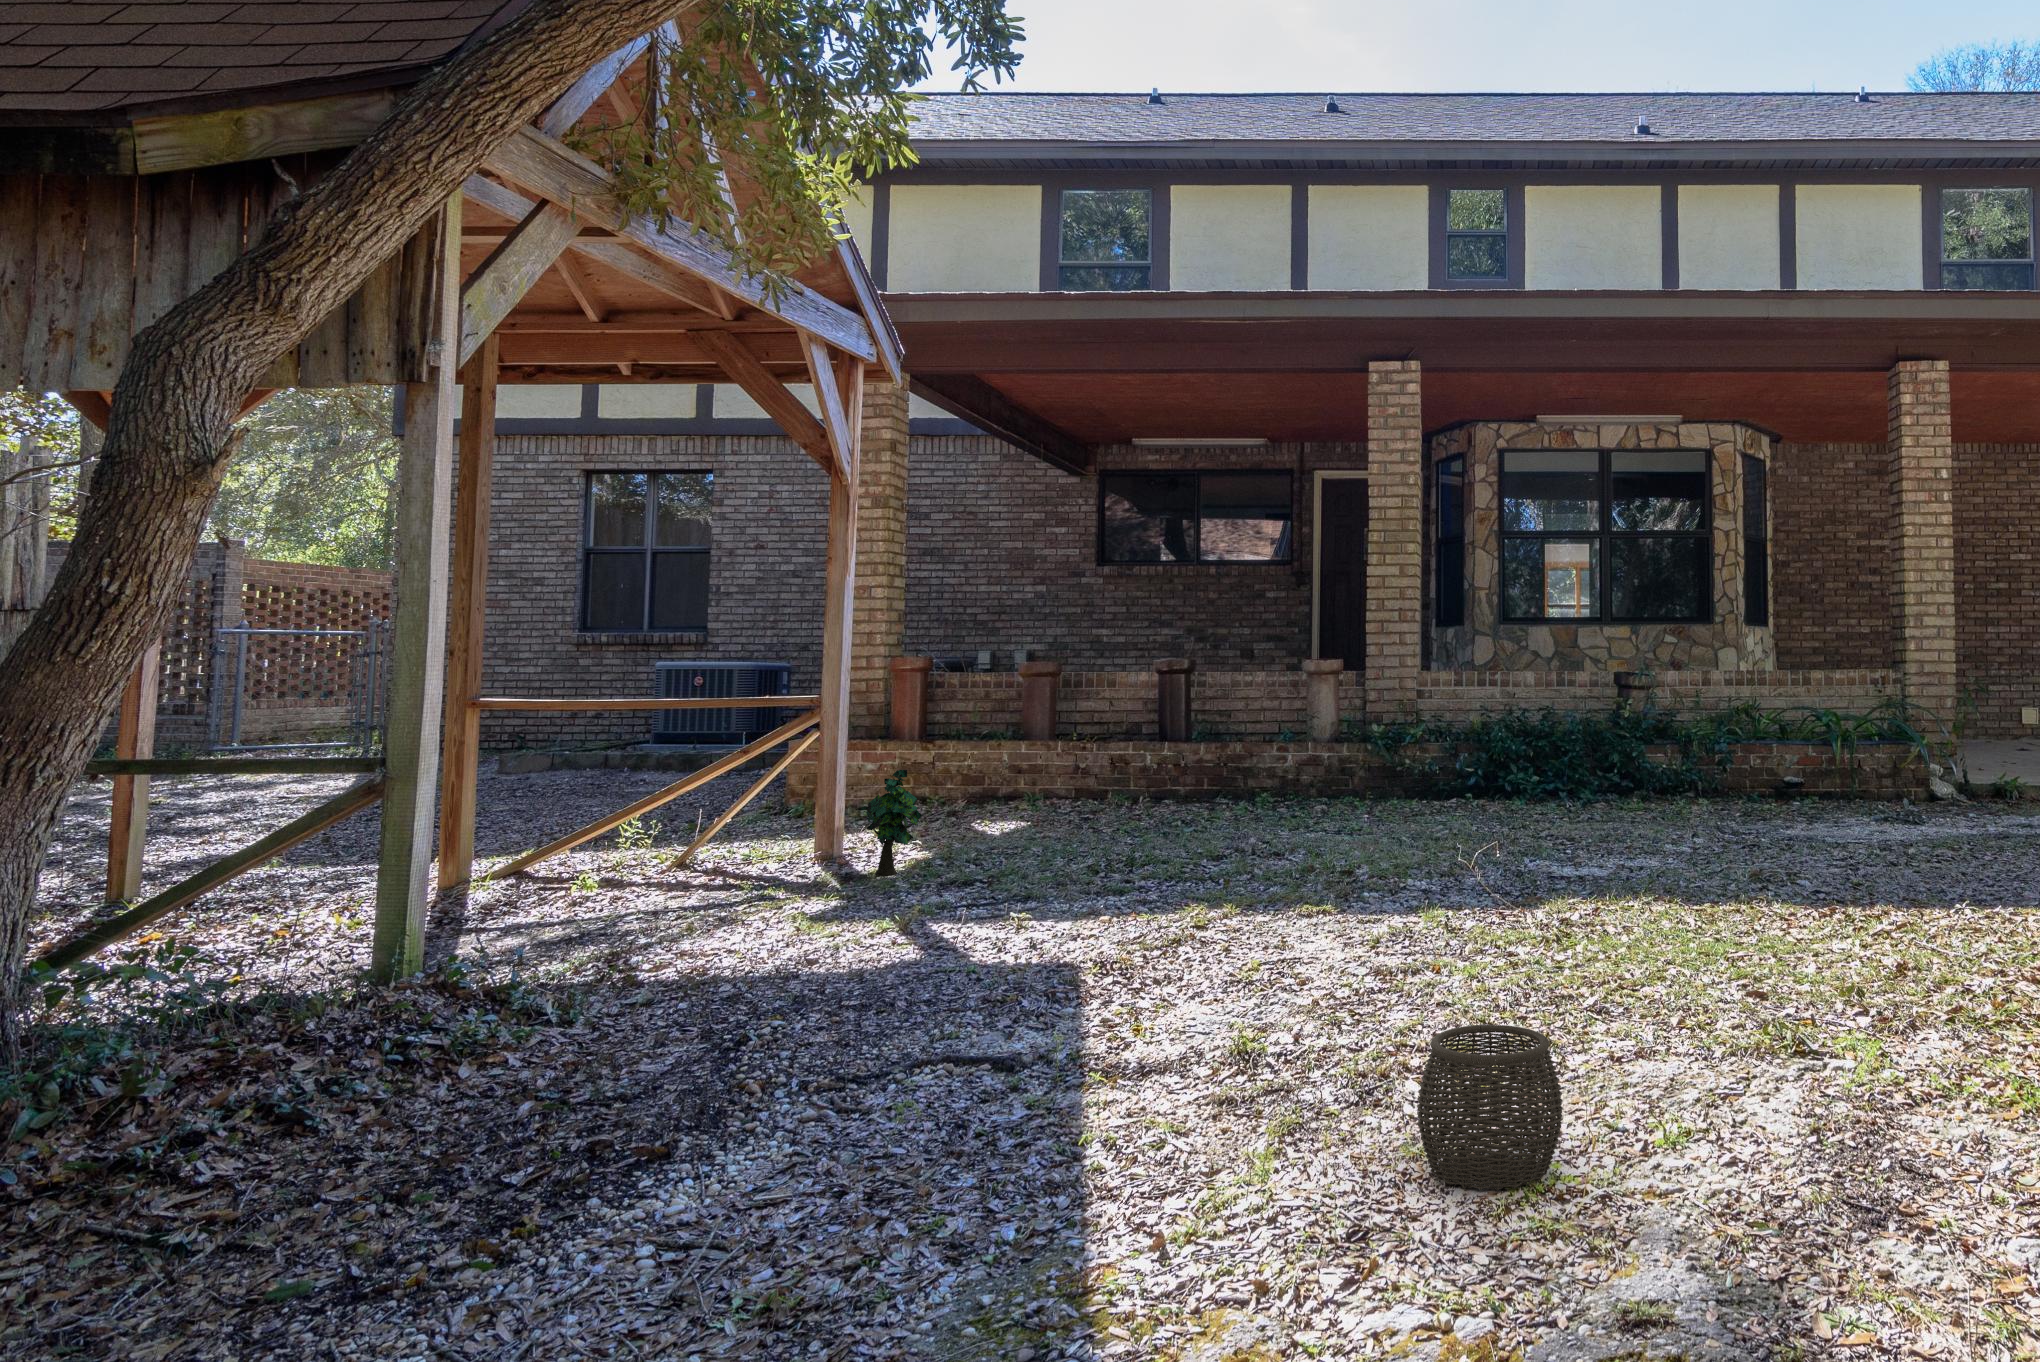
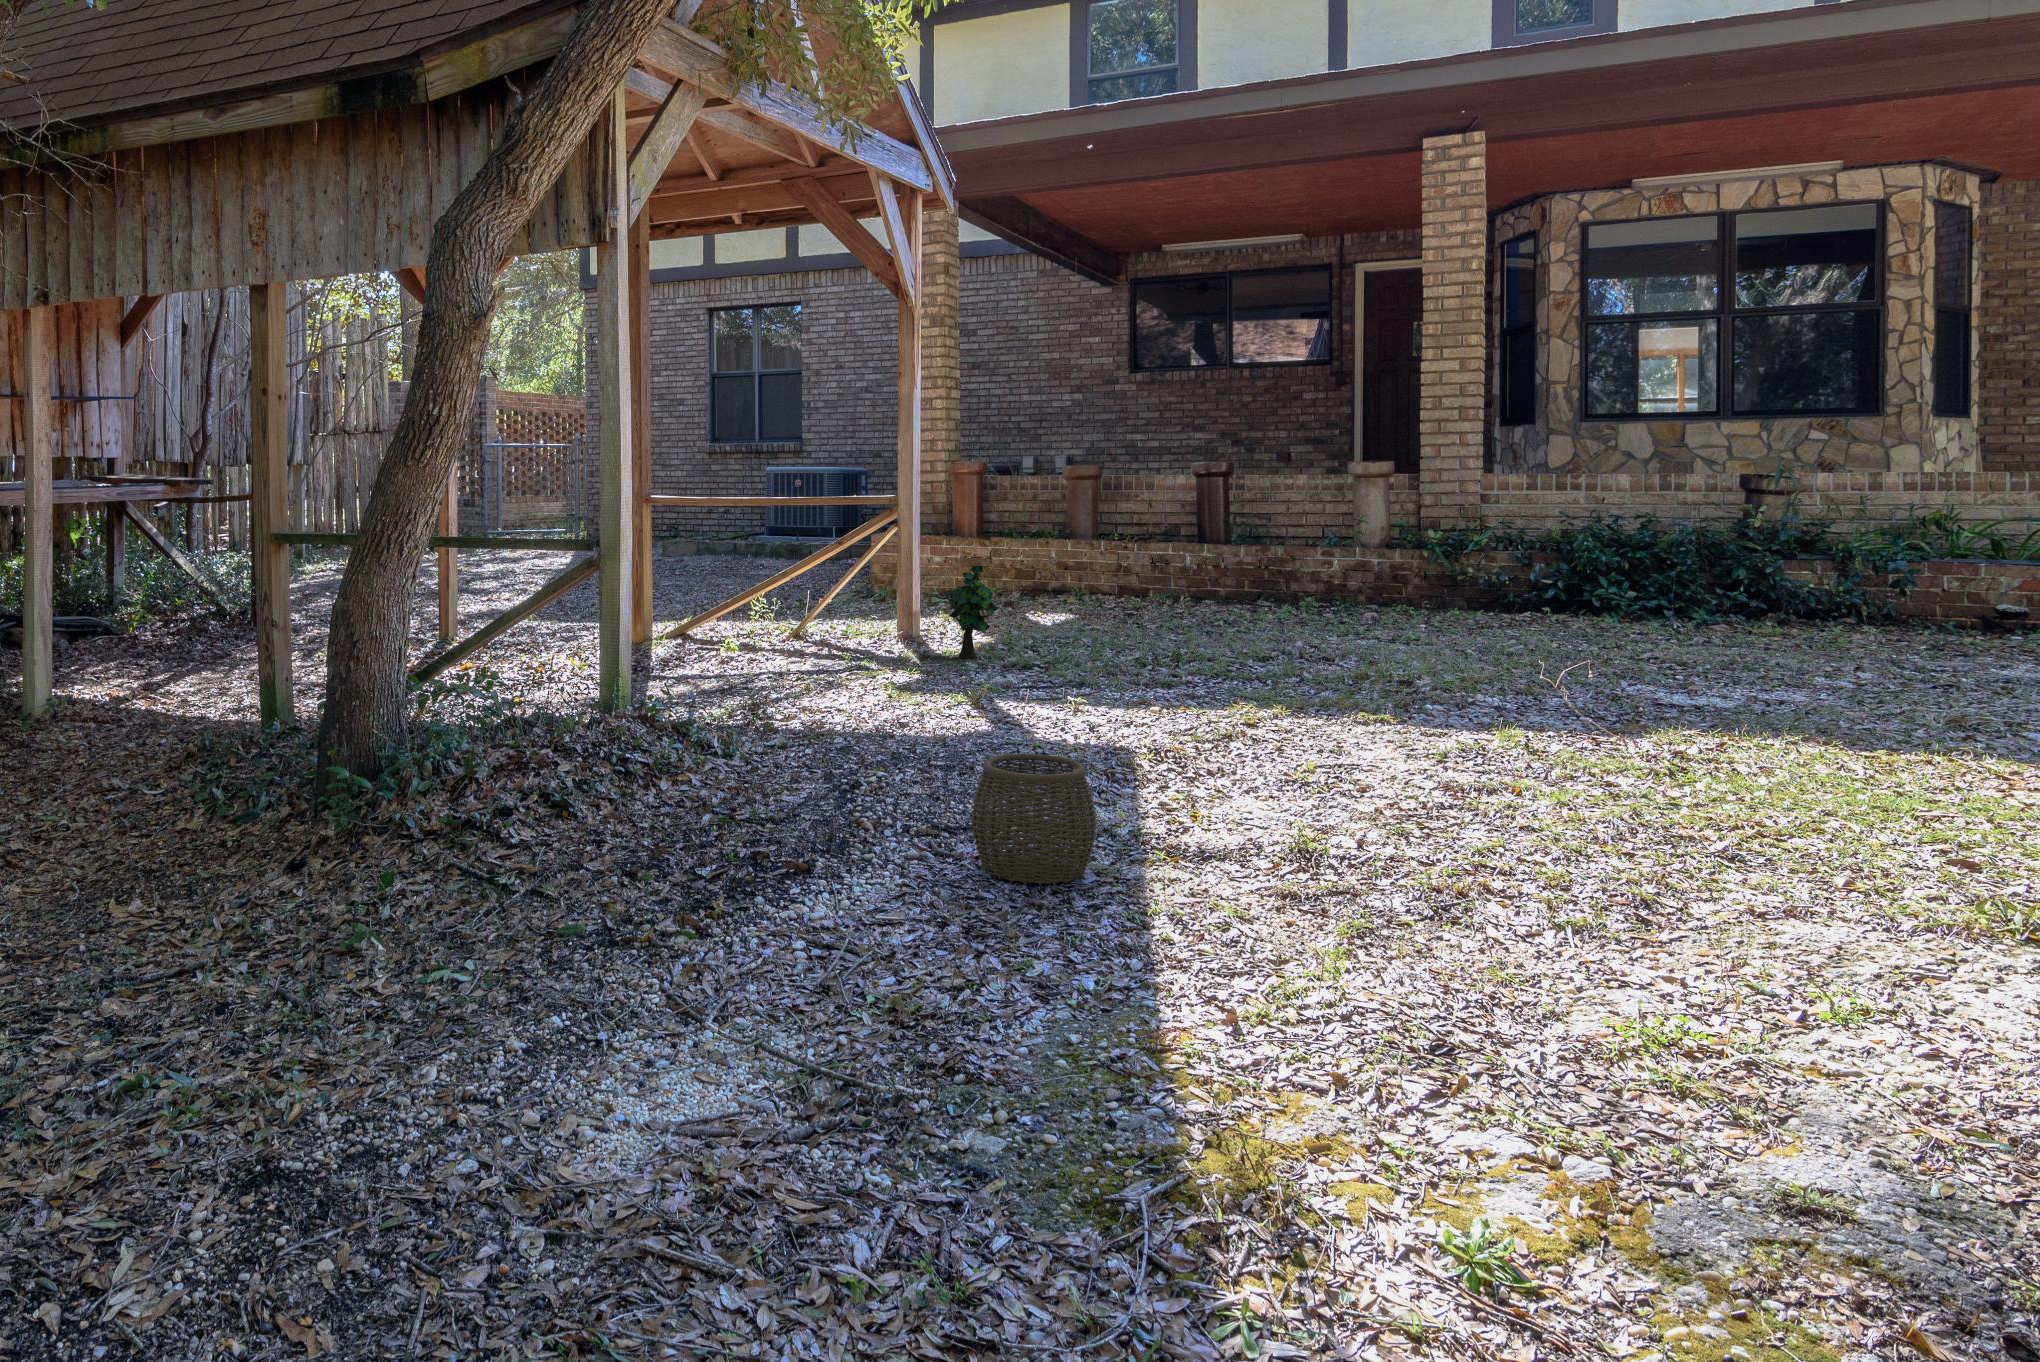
woven basket: present [1417,1025,1563,1191] -> present [971,754,1098,885]

